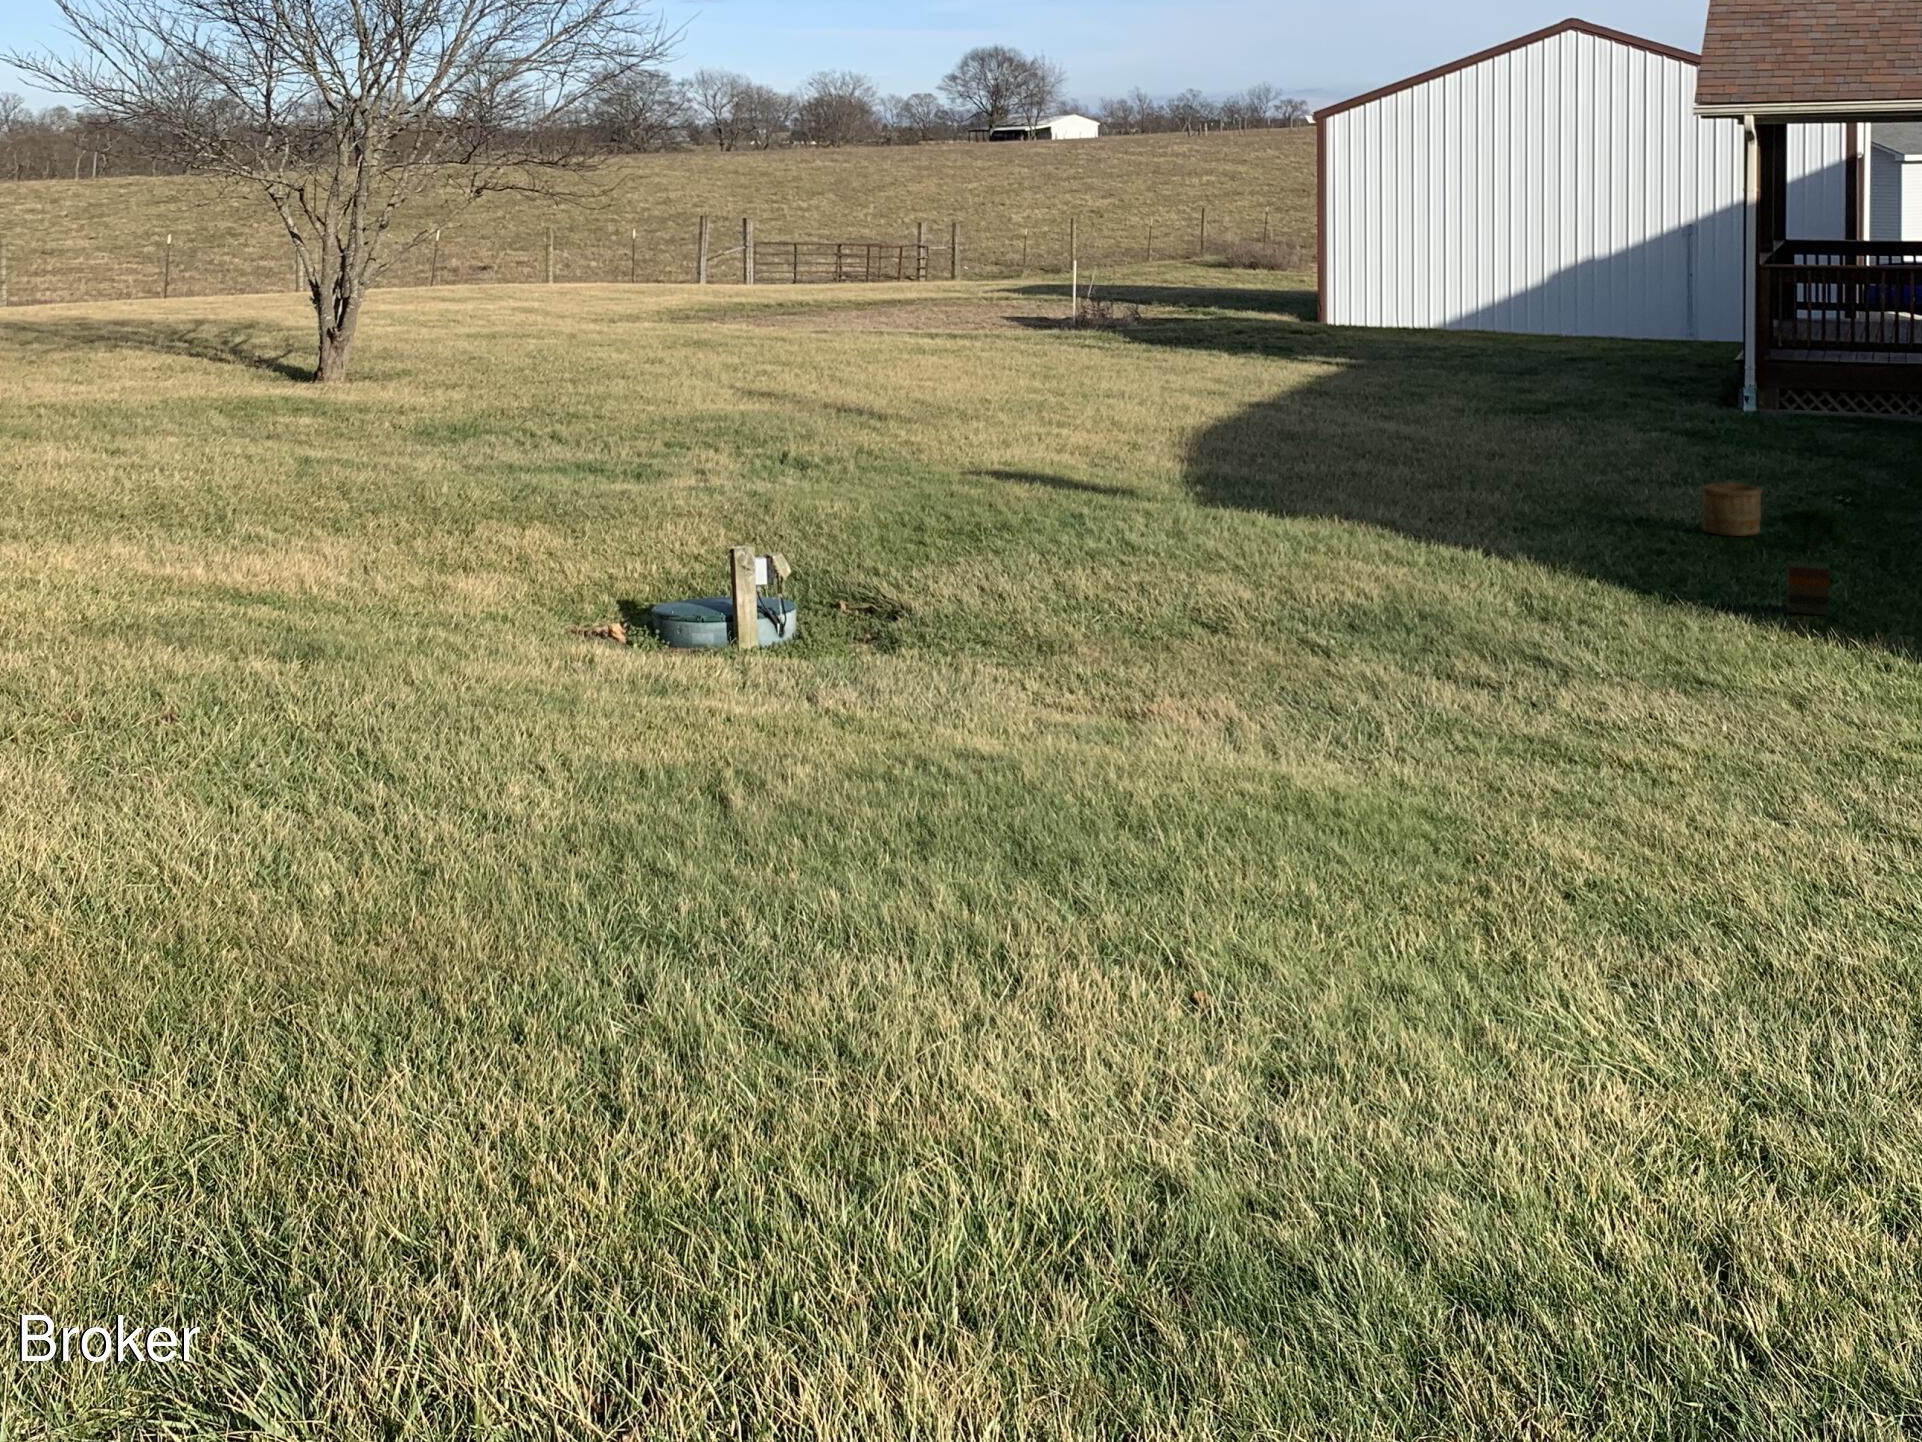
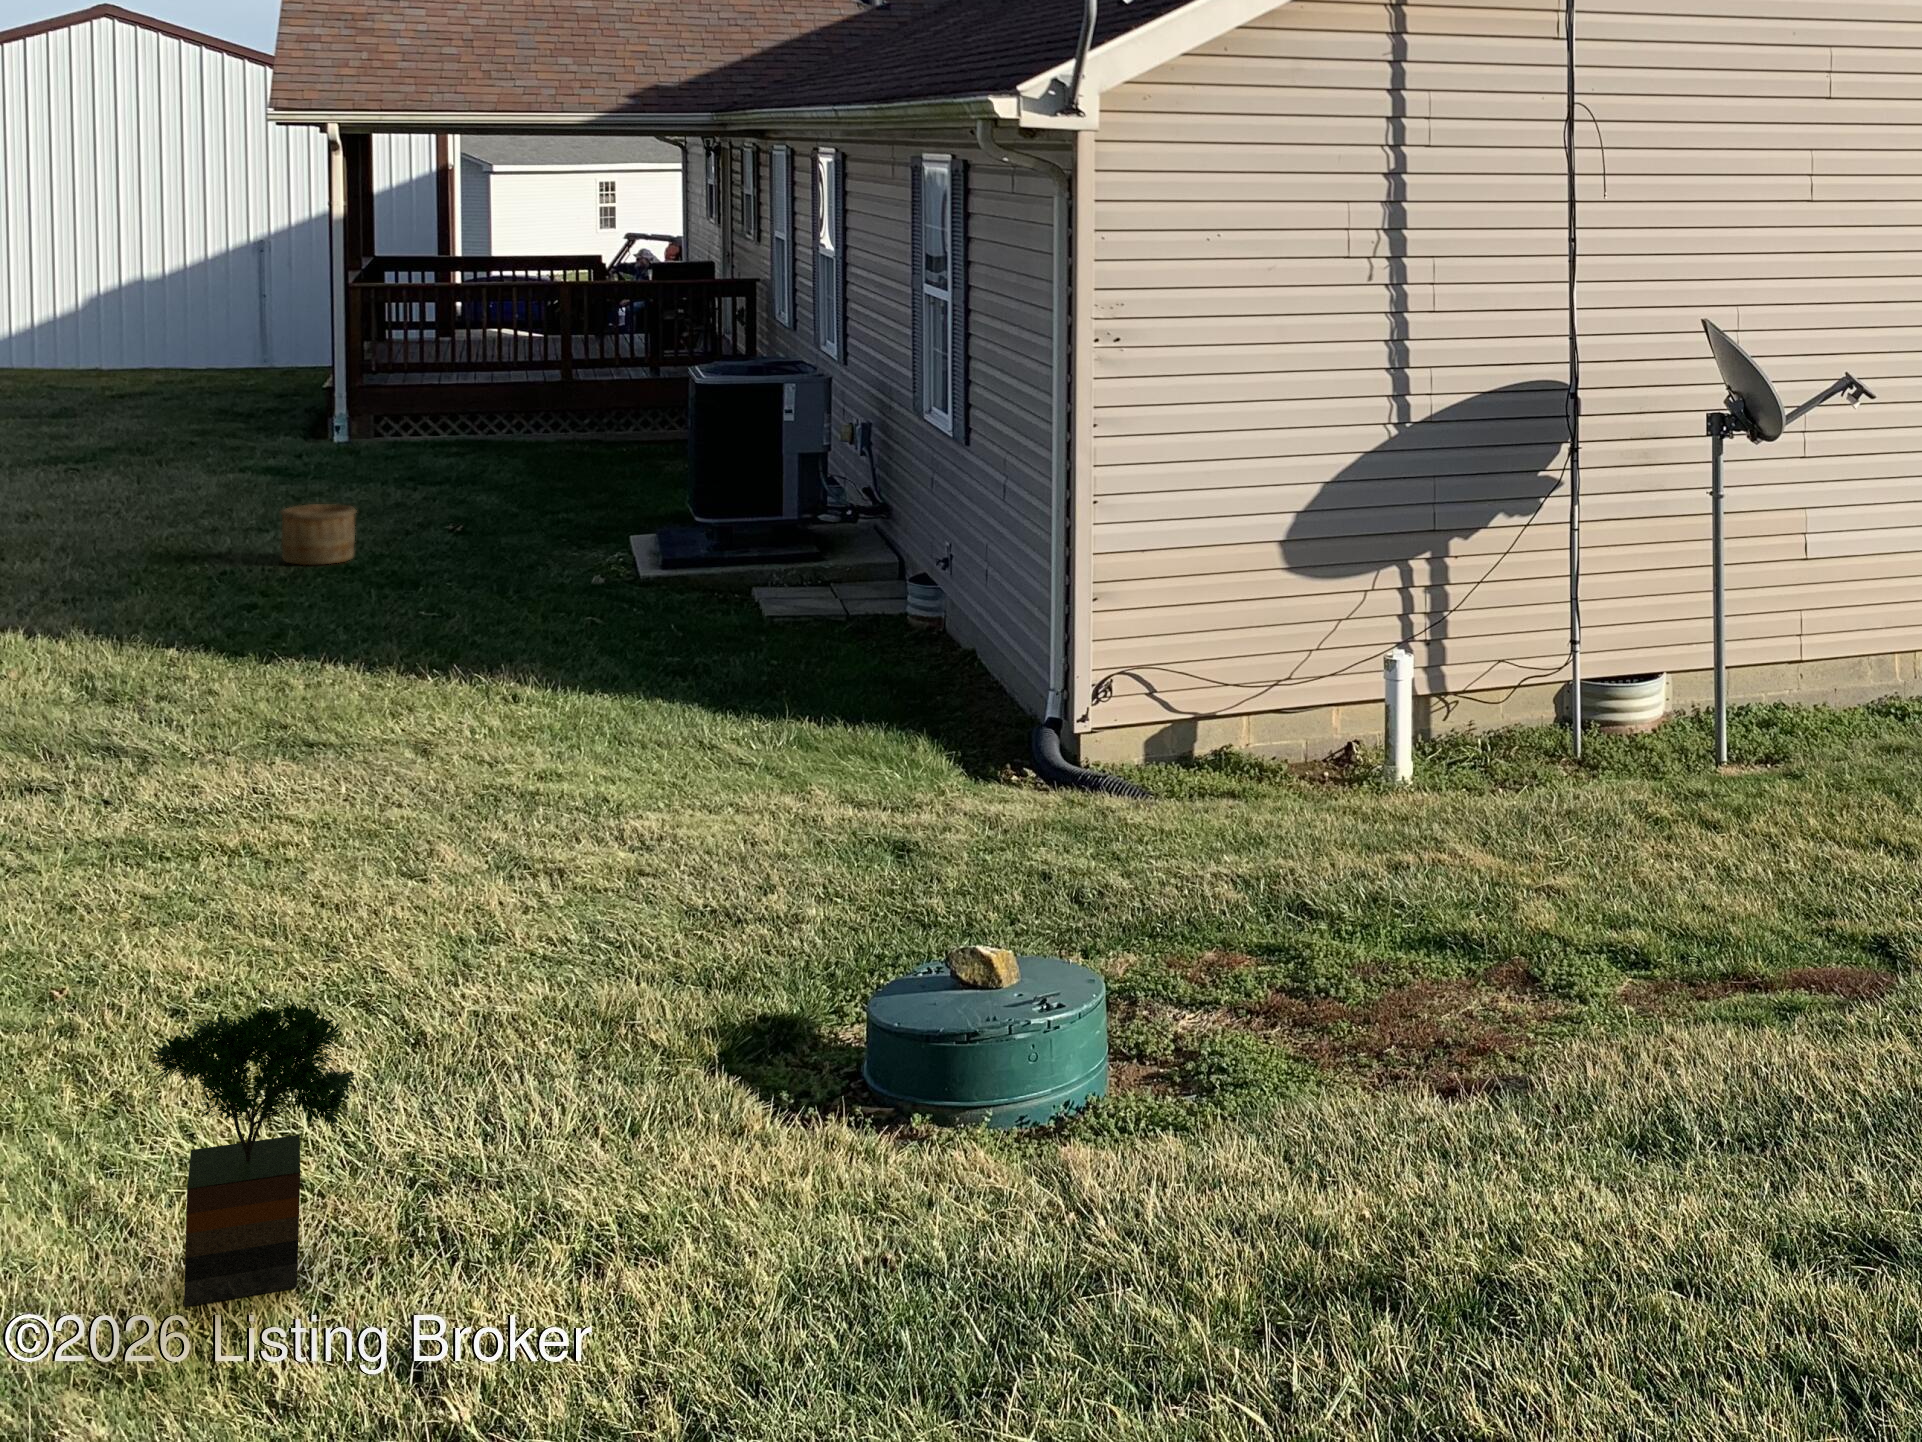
potted tree: present [1778,508,1849,615] -> present [151,1002,356,1306]

